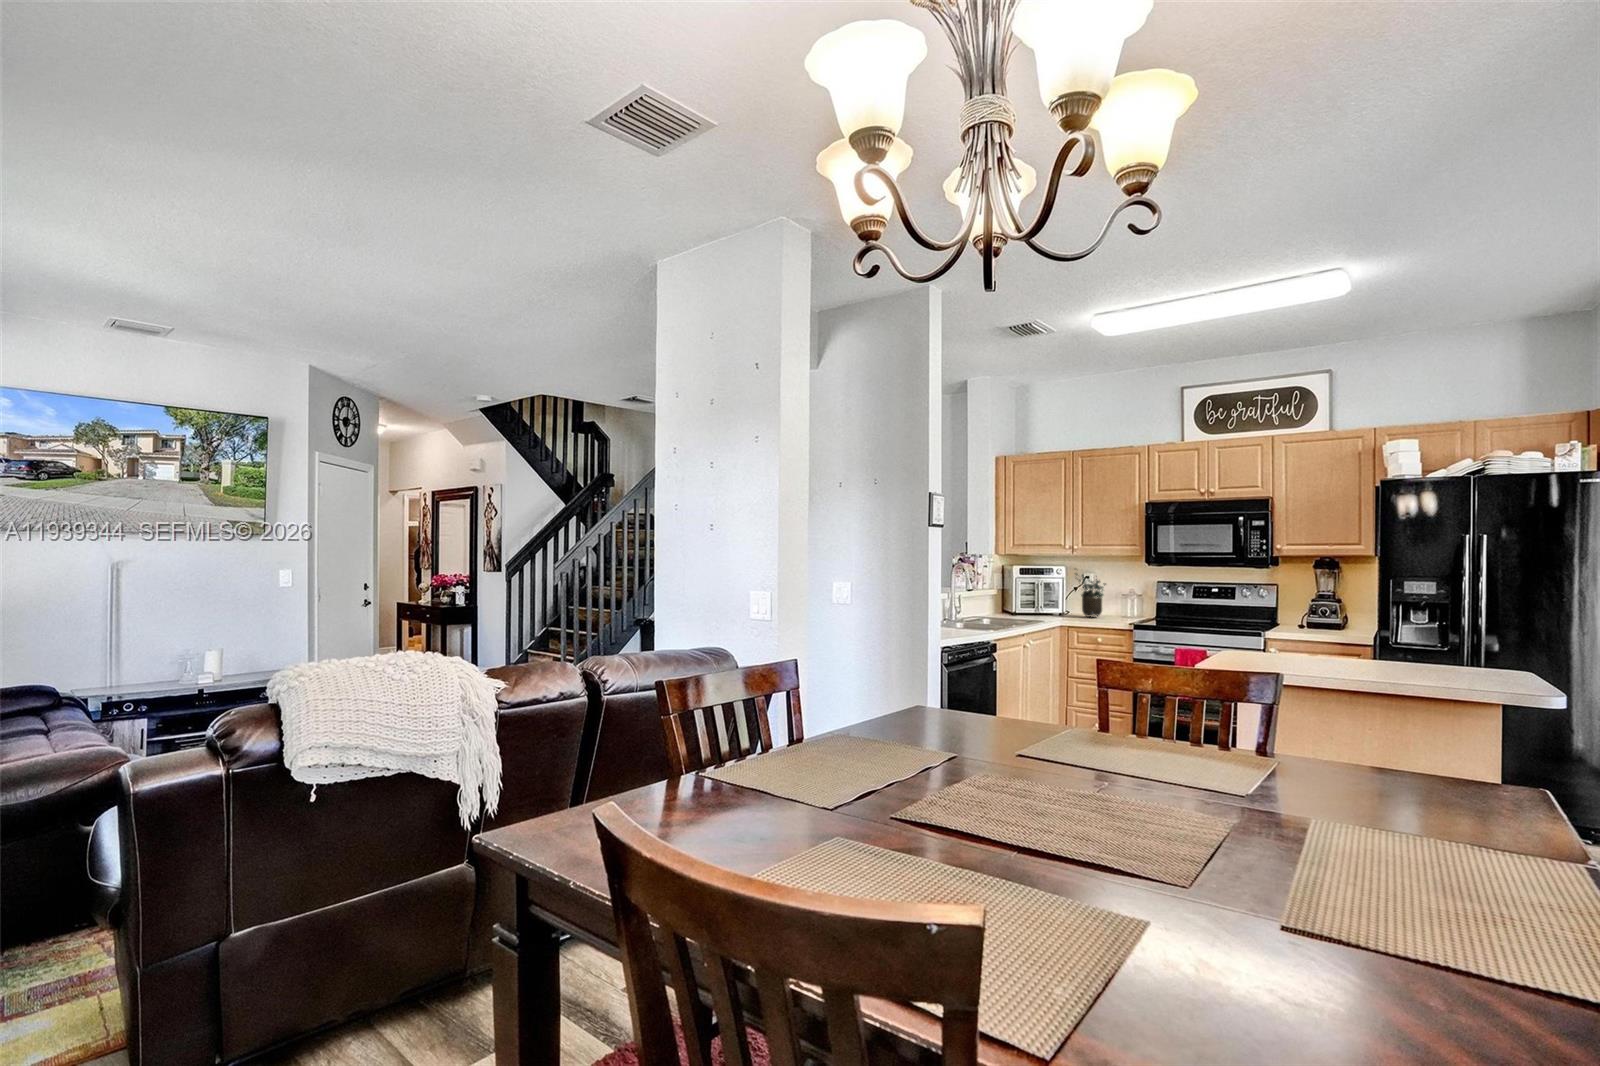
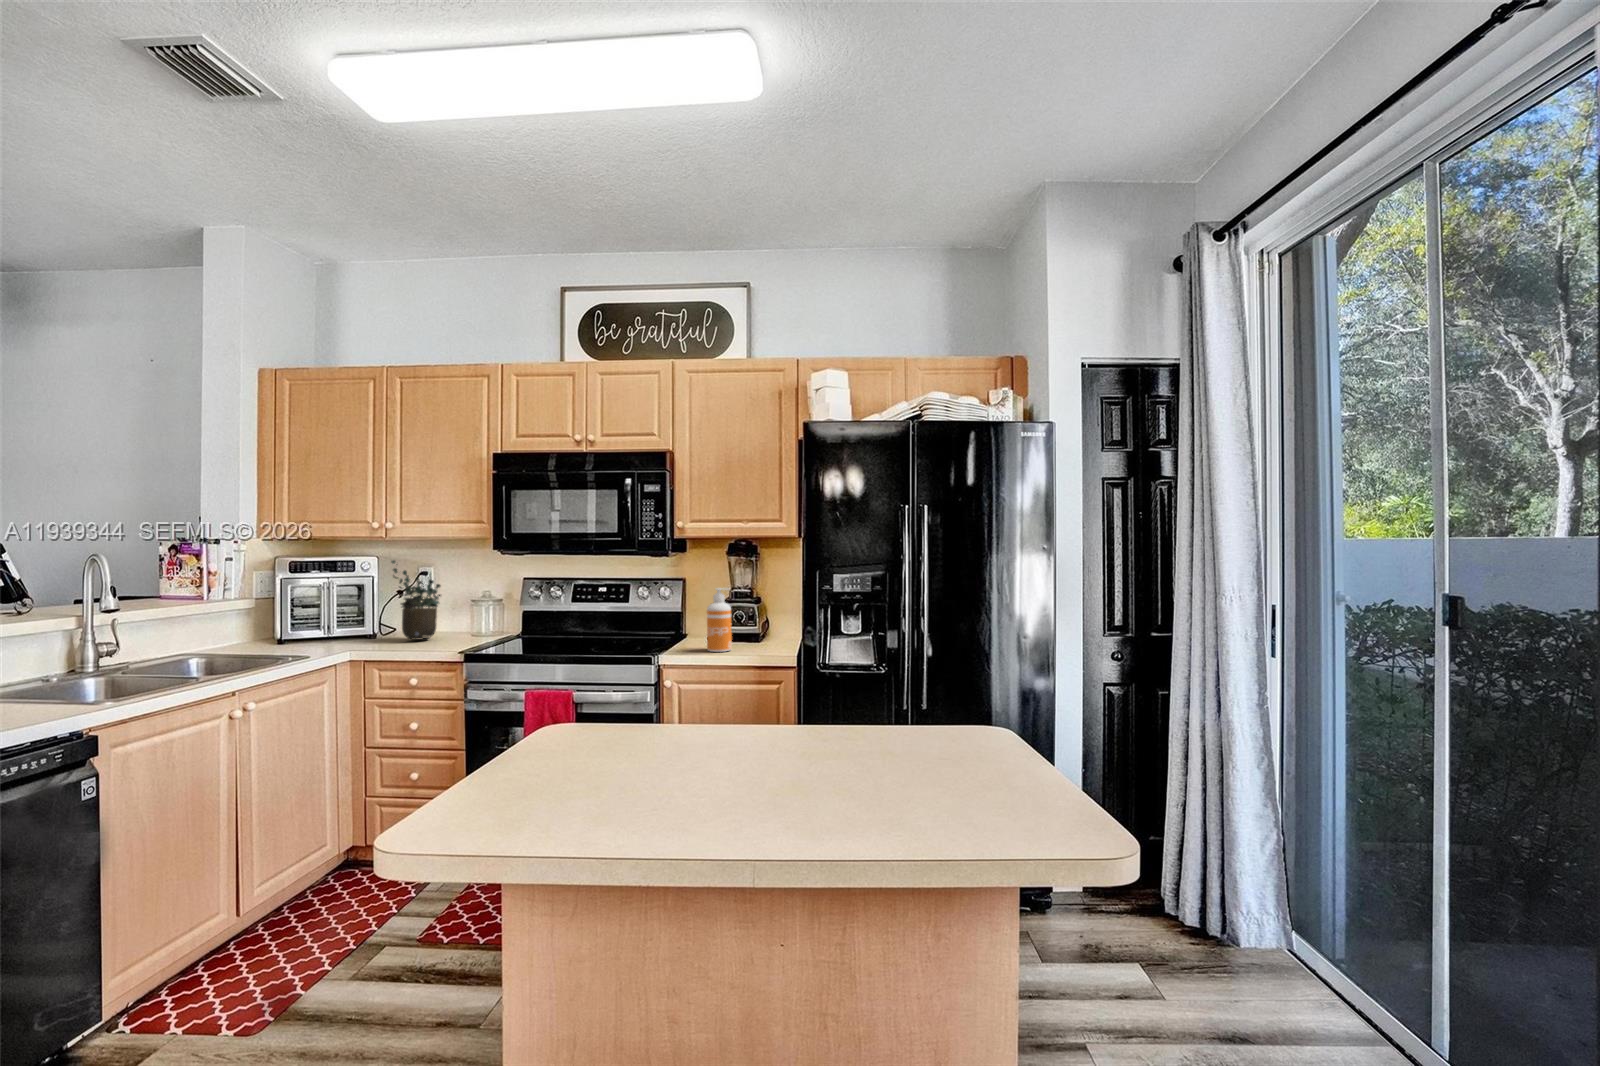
soap dispenser: none [1301,591,1321,634] -> present [707,588,732,652]

